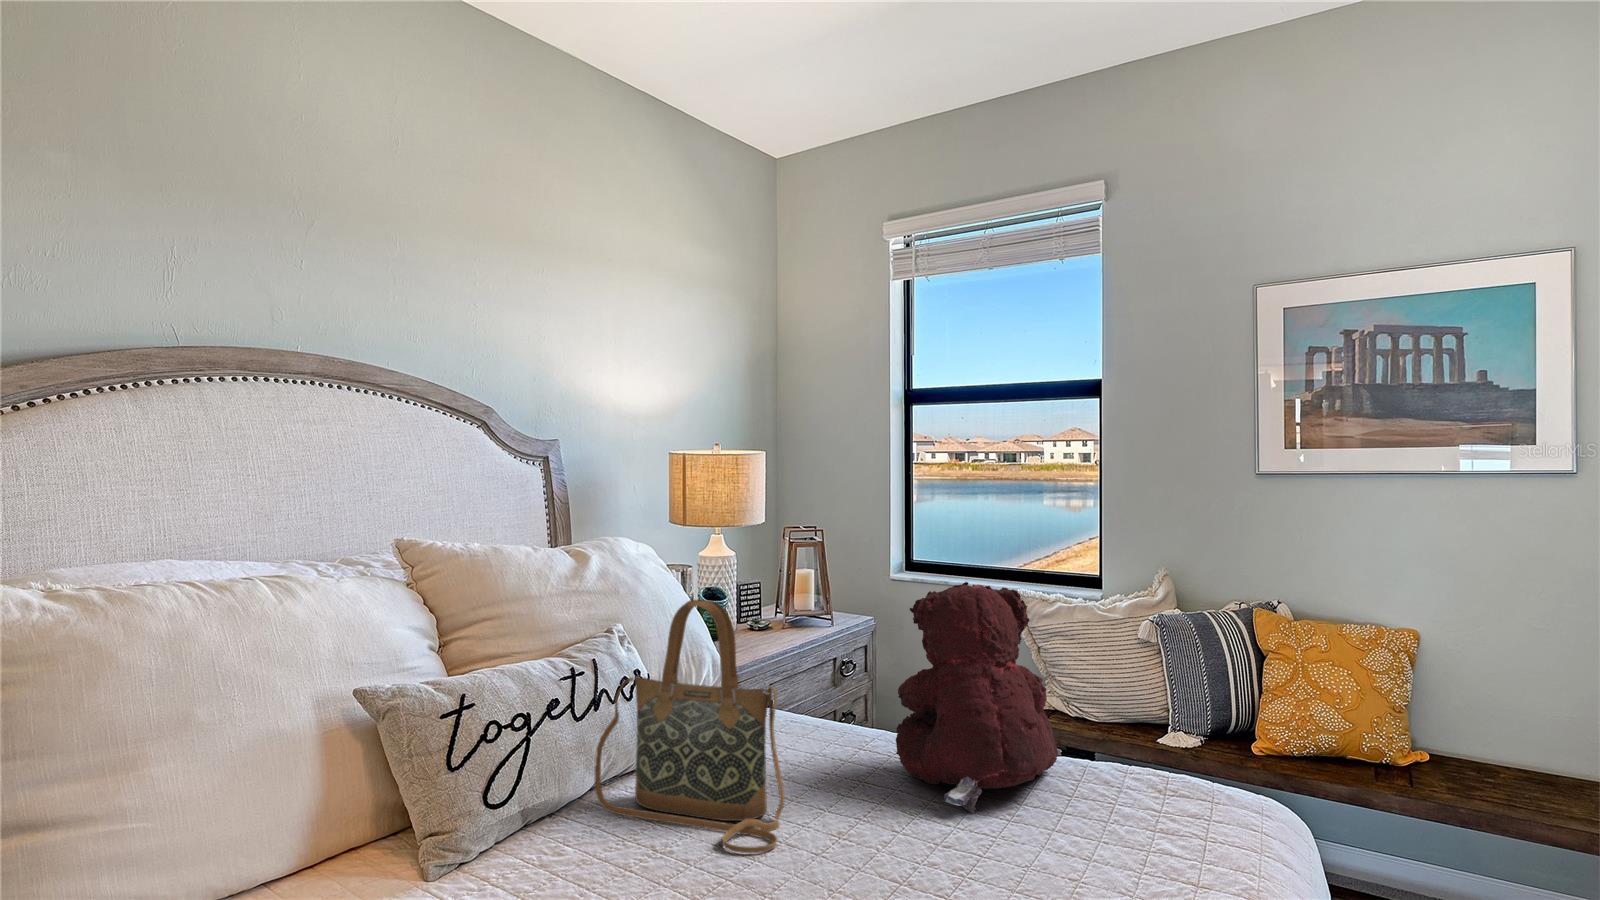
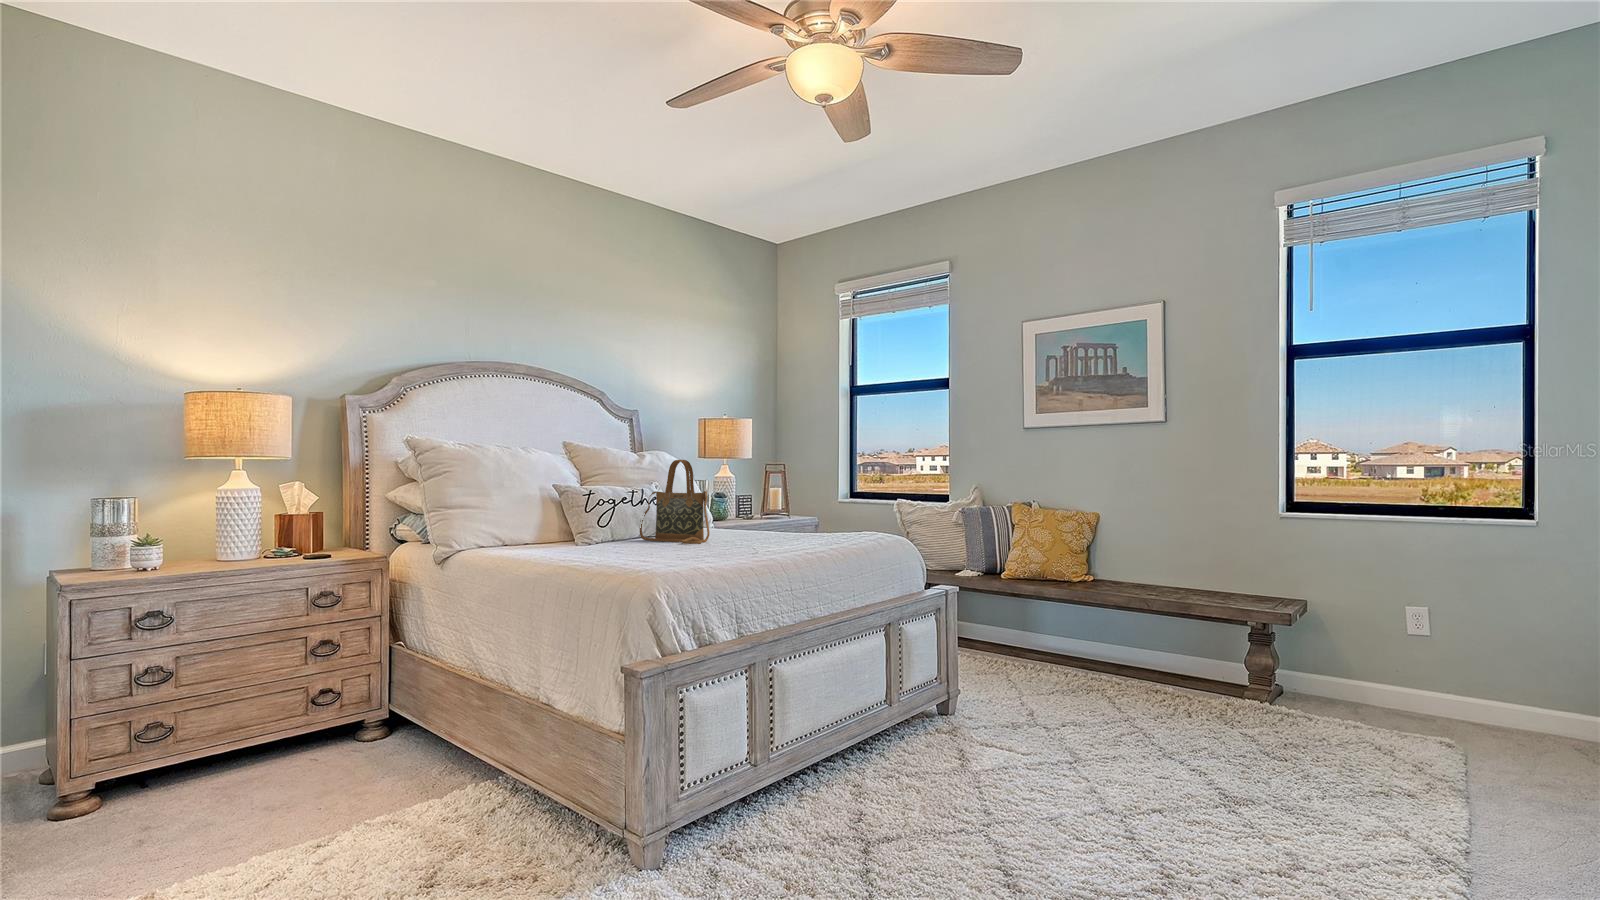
teddy bear: present [896,582,1058,813] -> none [763,457,832,541]

